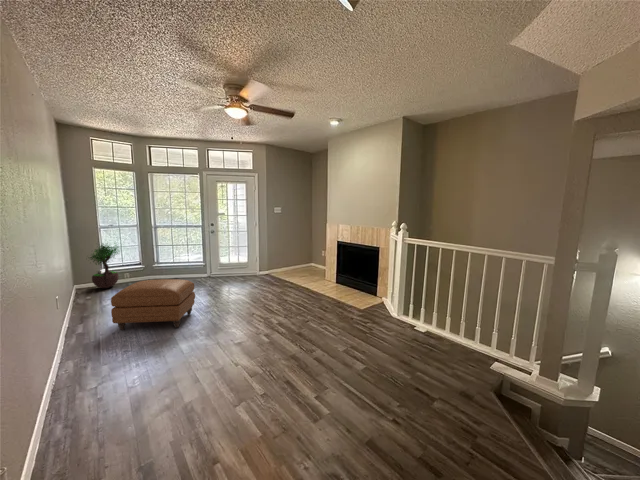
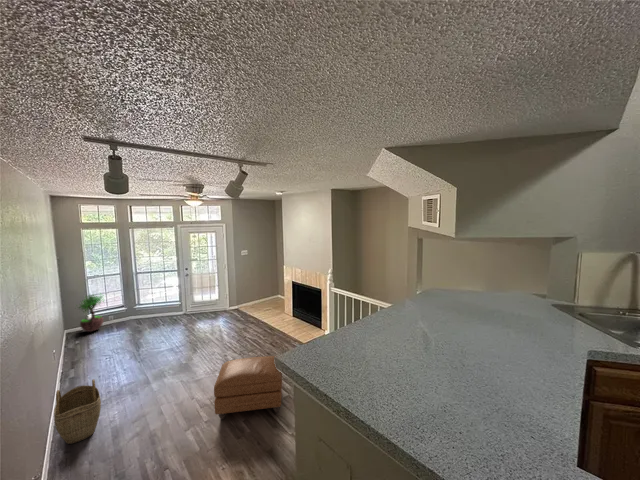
ottoman: present [111,279,195,330] -> present [214,356,282,420]
woven basket: none [49,328,115,416] -> present [54,379,101,444]

